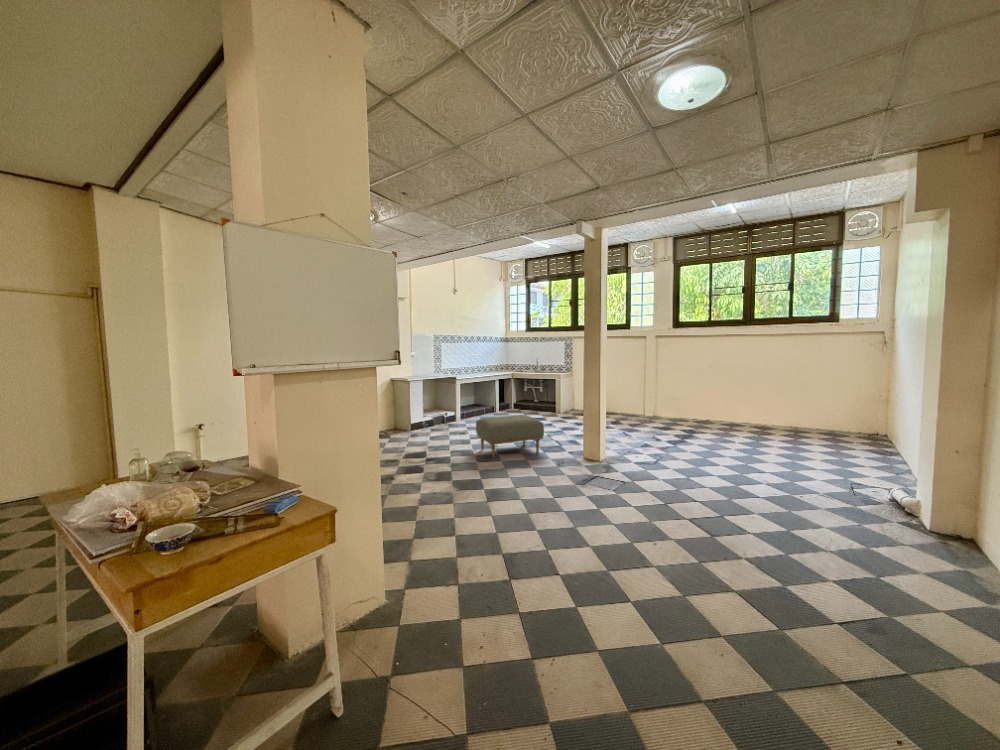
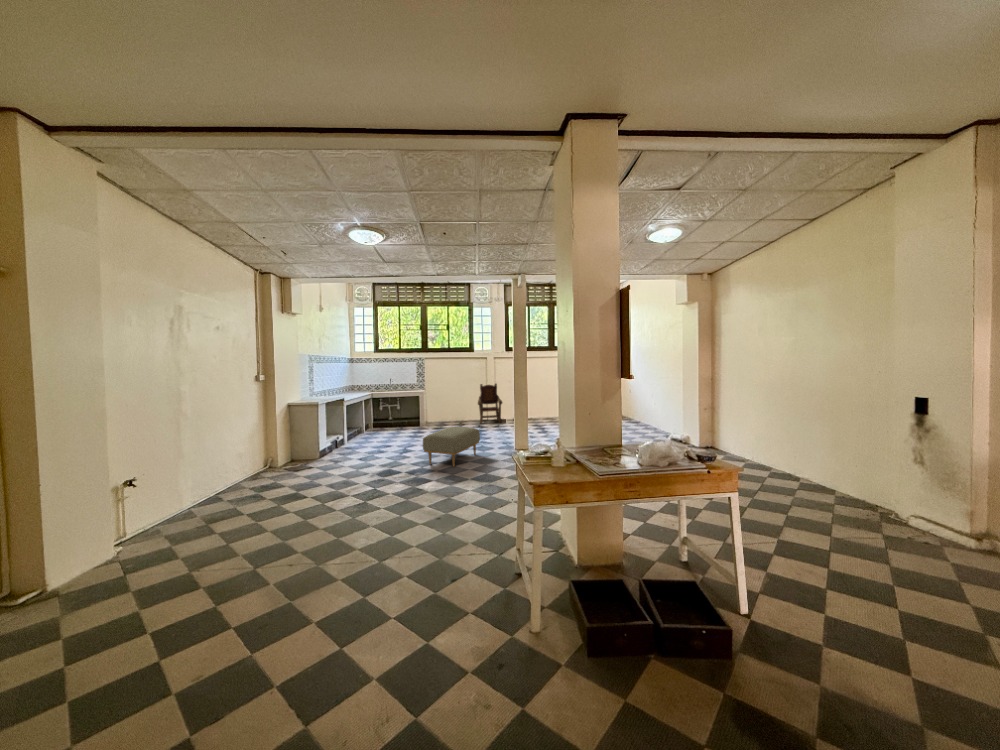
armchair: none [618,371,656,424] -> present [478,384,502,424]

